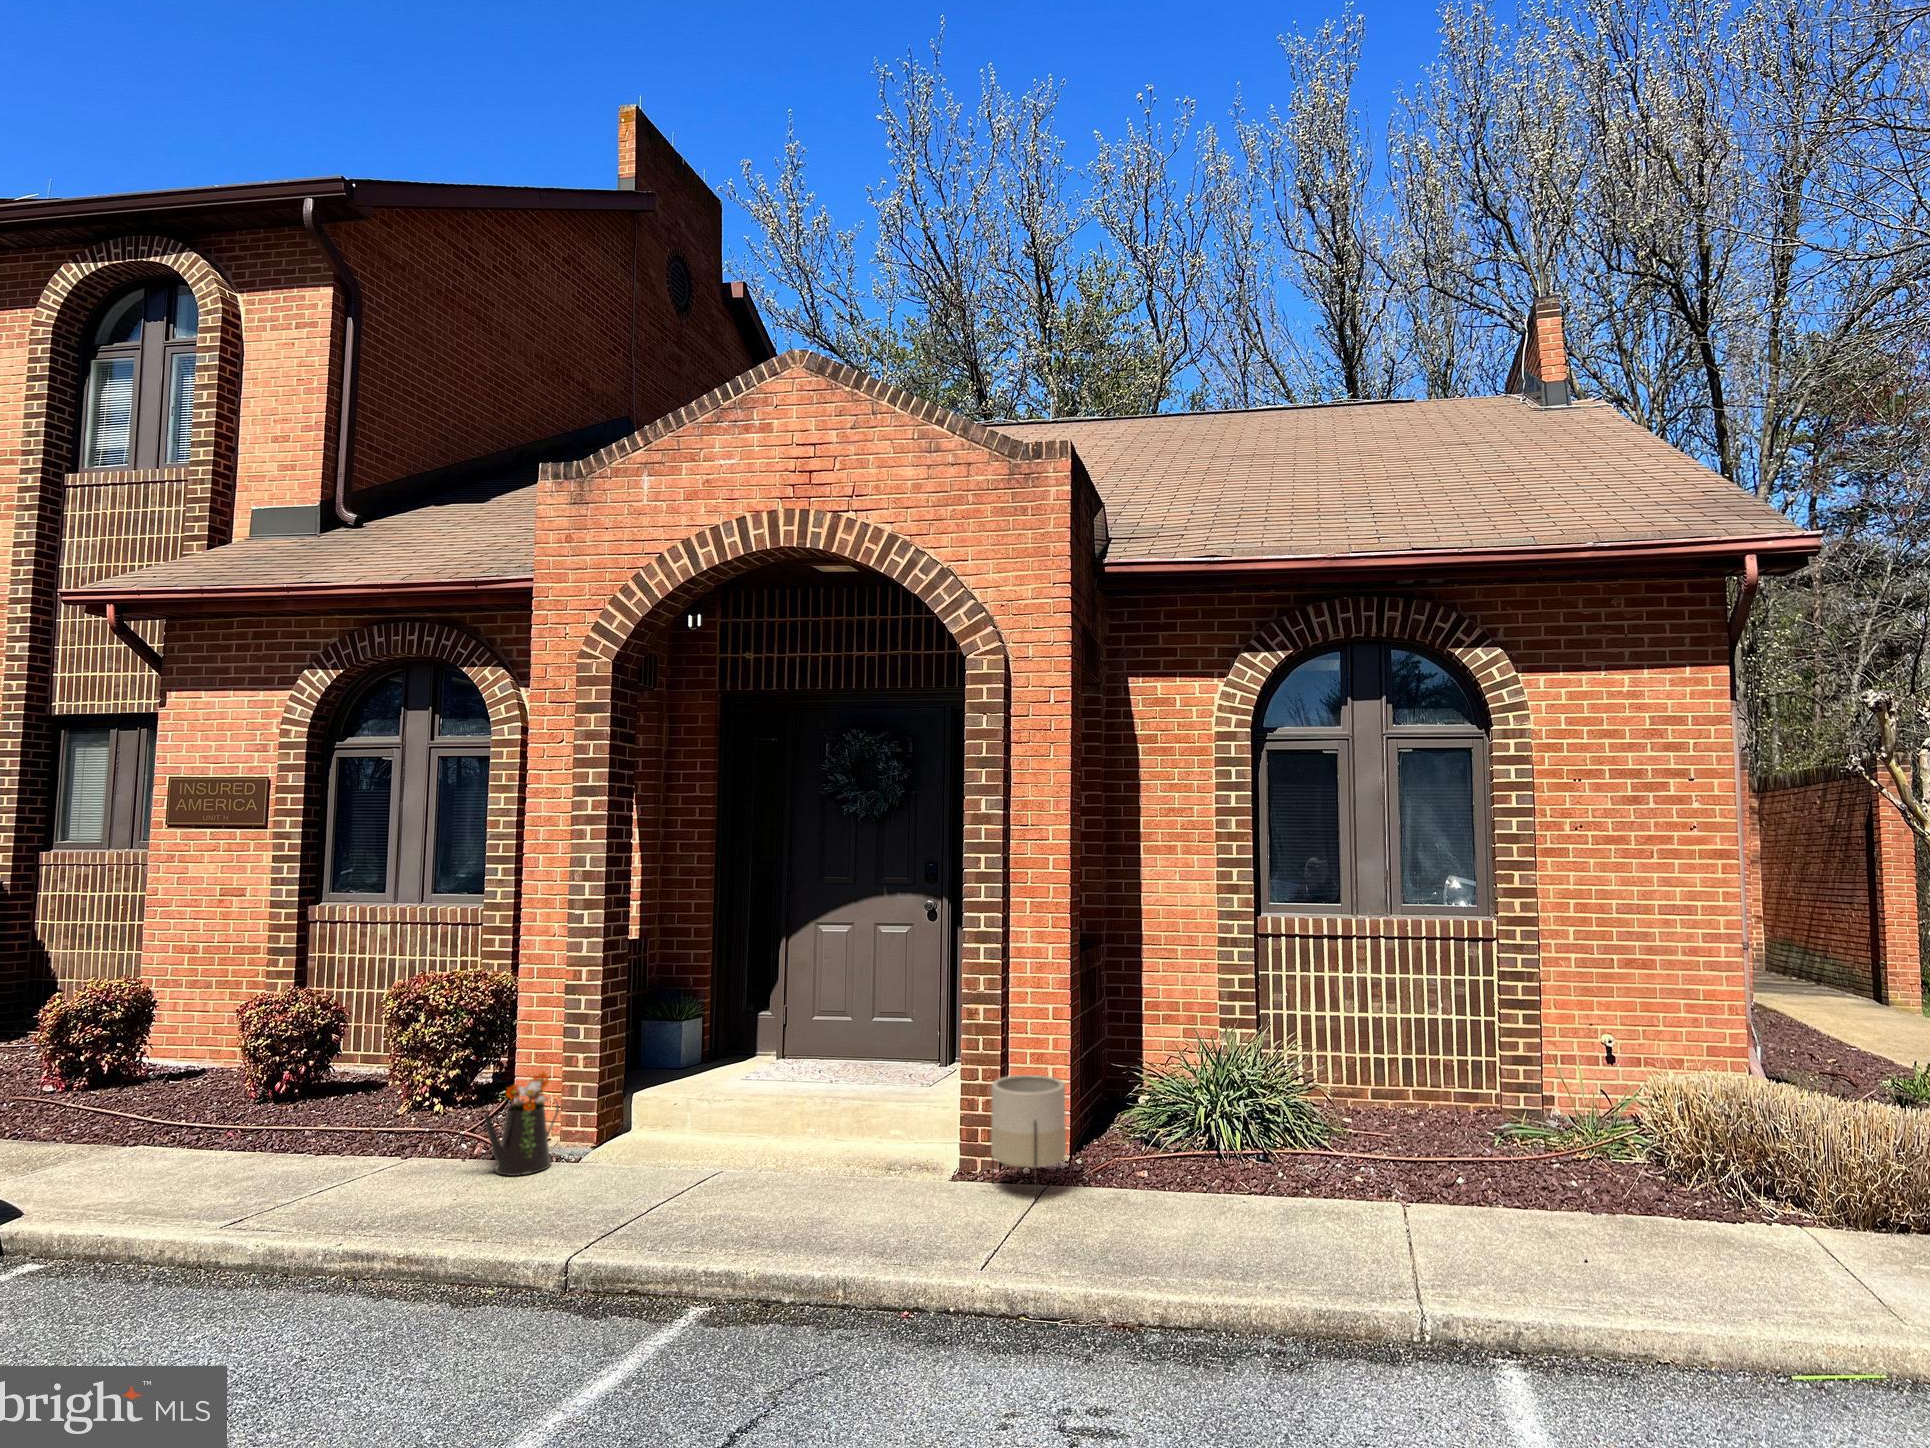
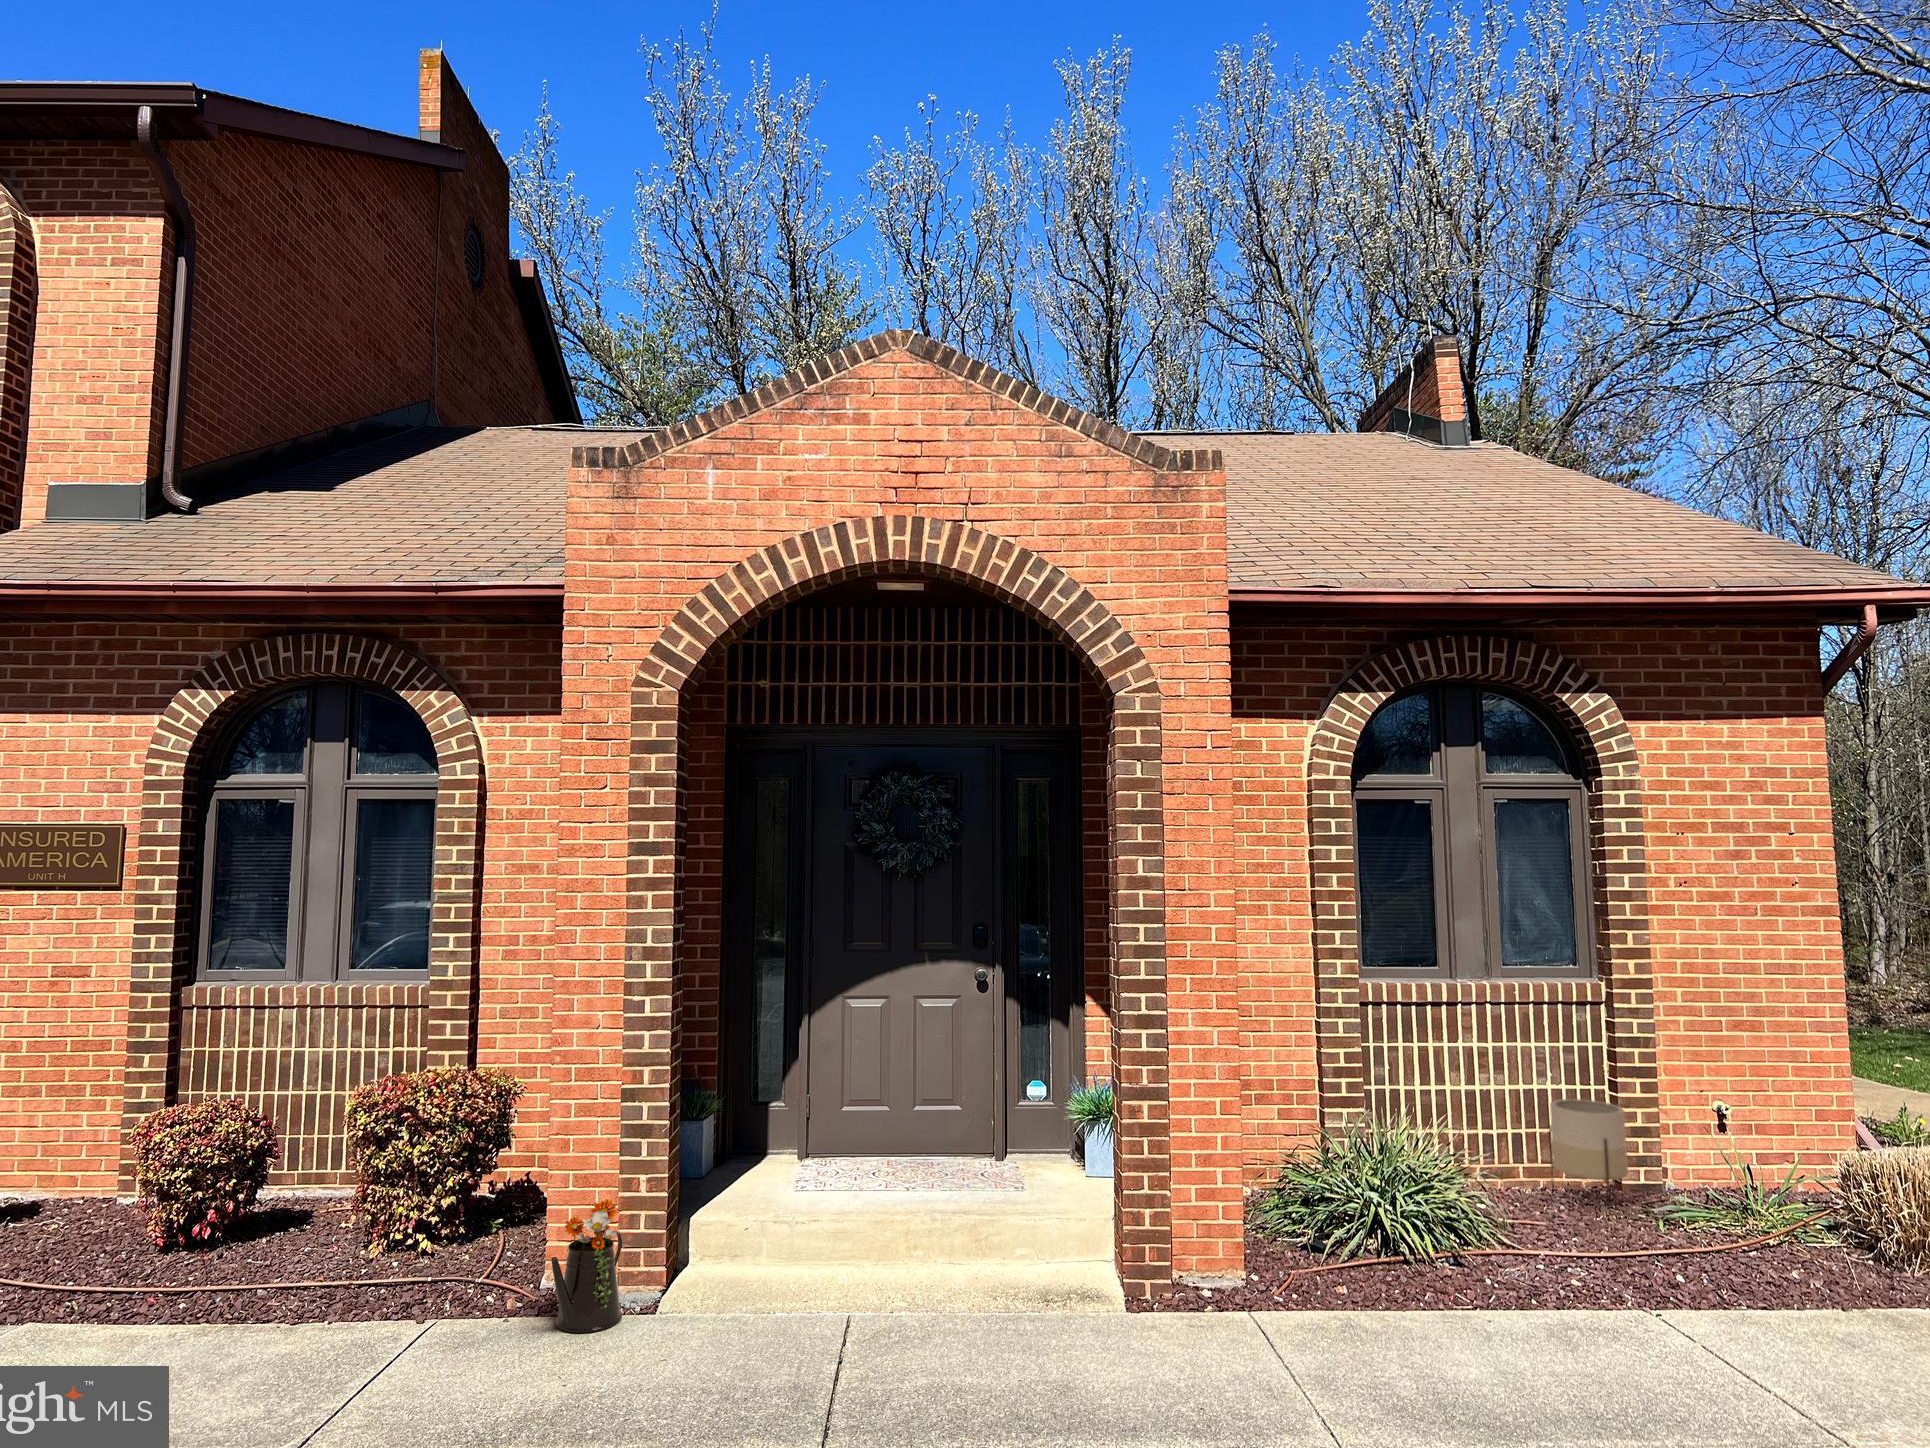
planter: present [991,1075,1066,1201] -> present [1549,1099,1628,1210]

